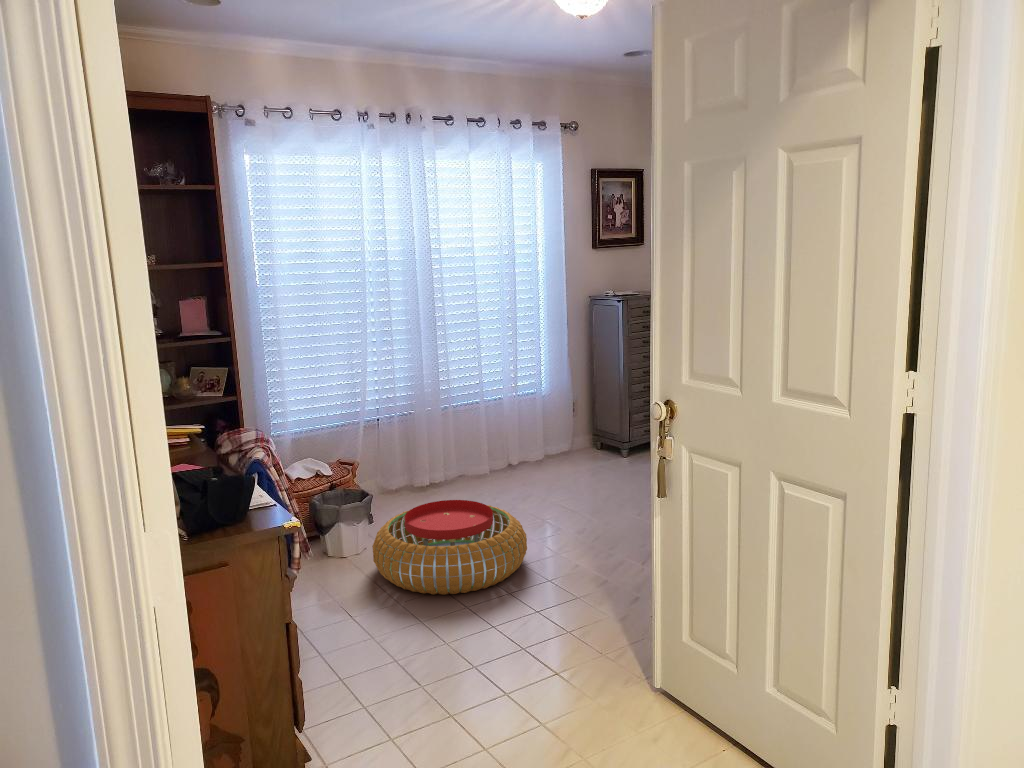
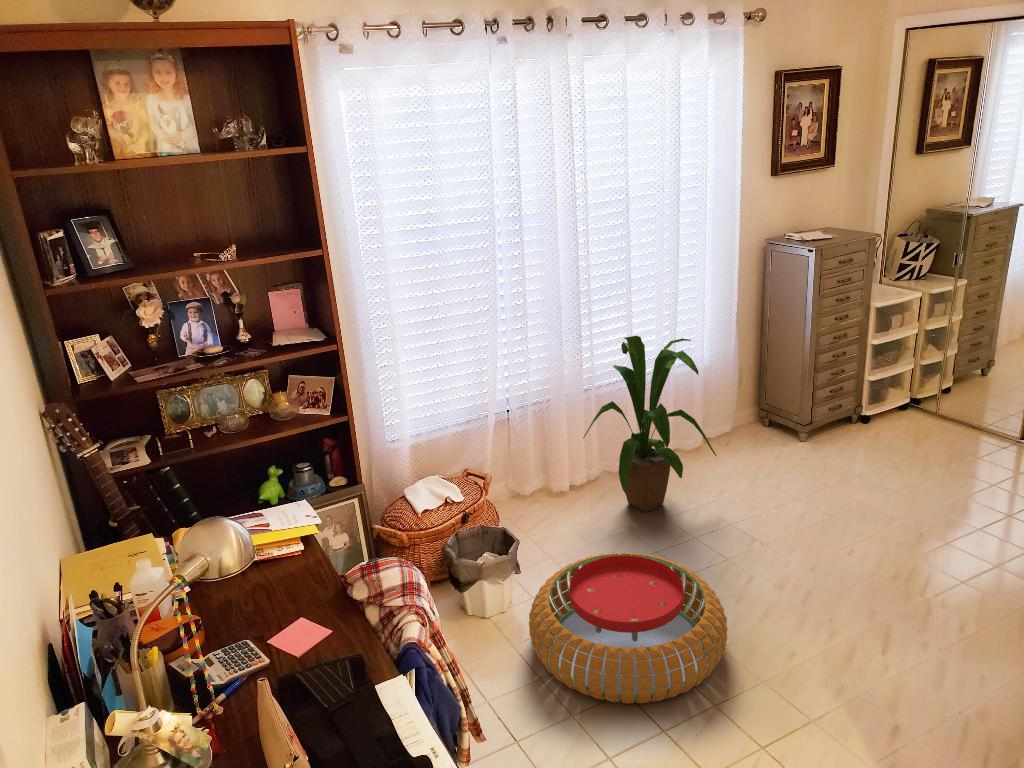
house plant: none [437,346,544,498] -> present [583,336,717,512]

